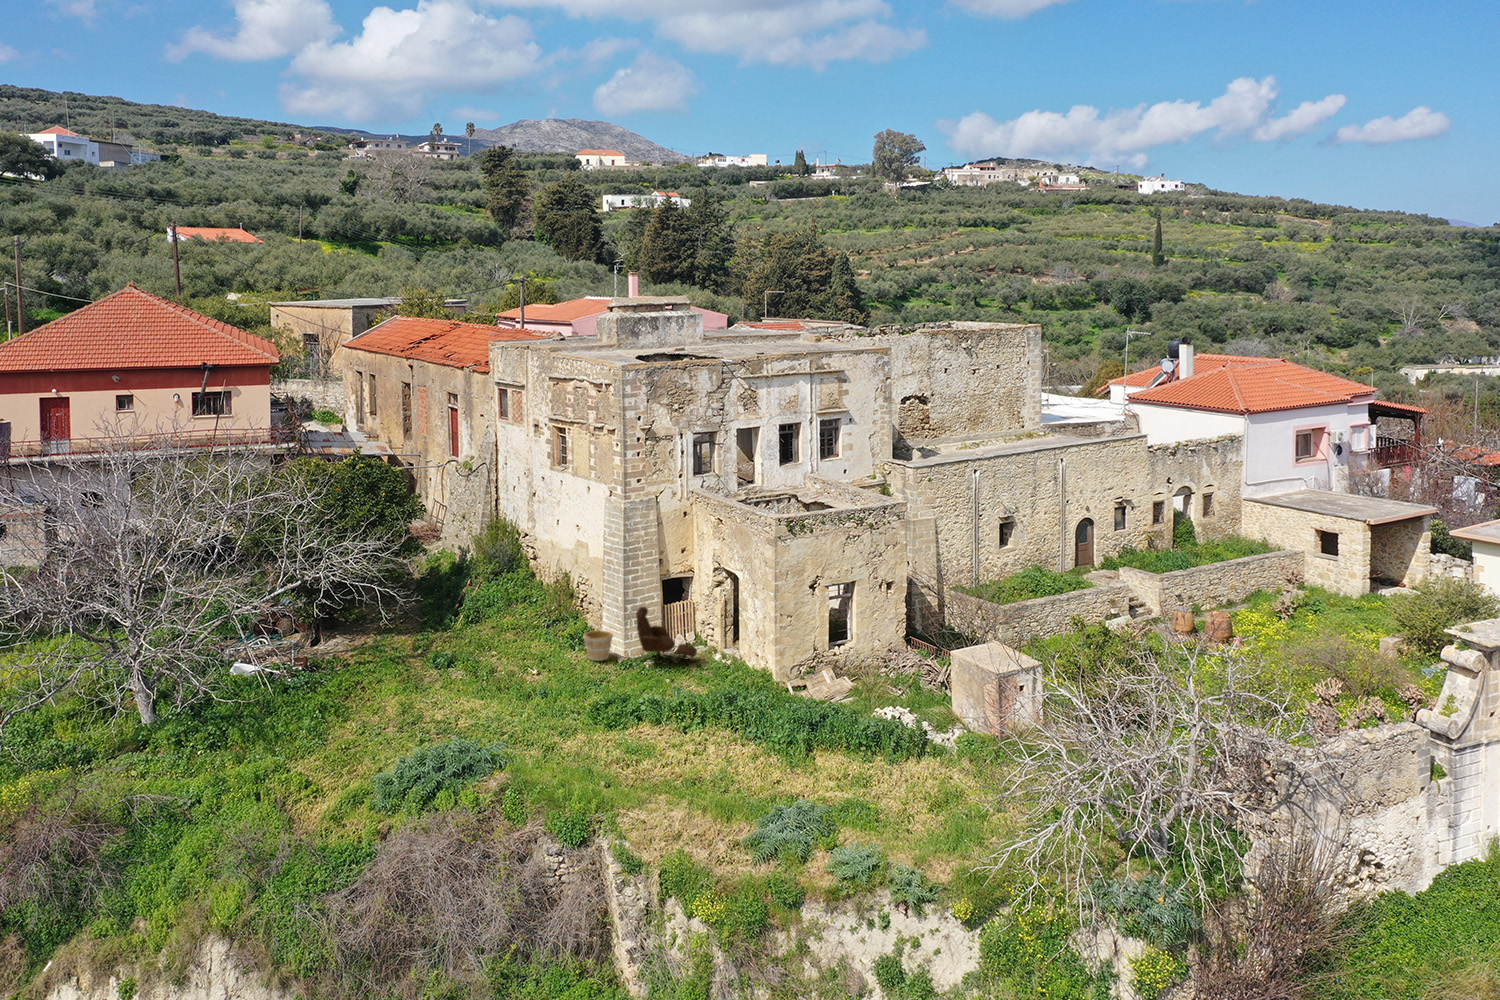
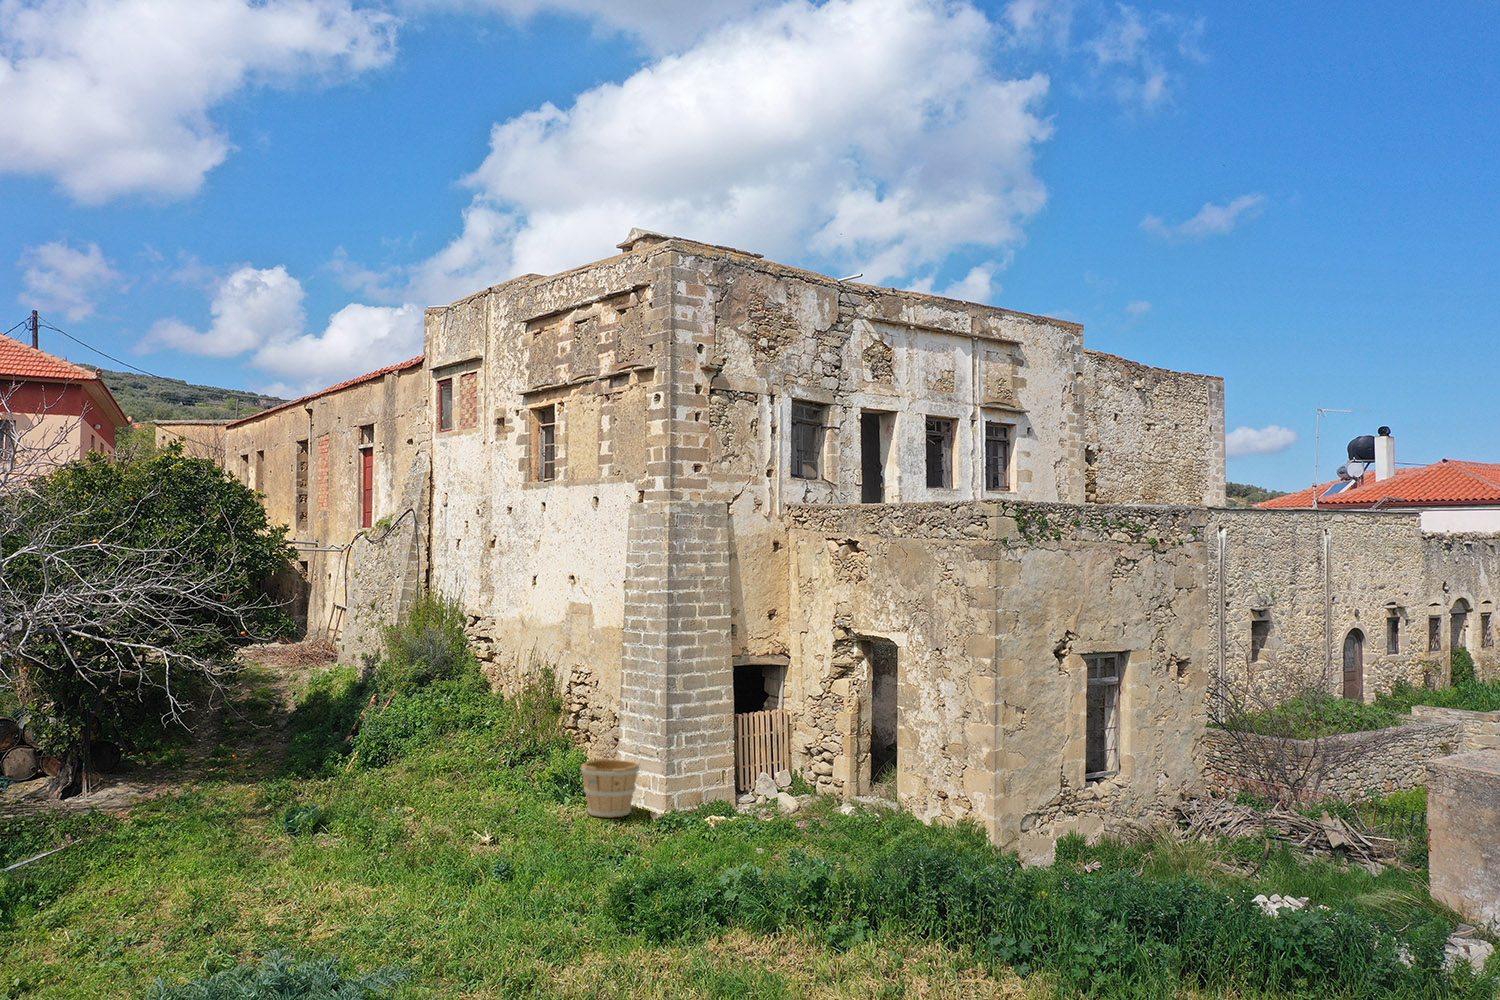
lounge chair: present [636,607,697,666] -> none [690,709,808,826]

